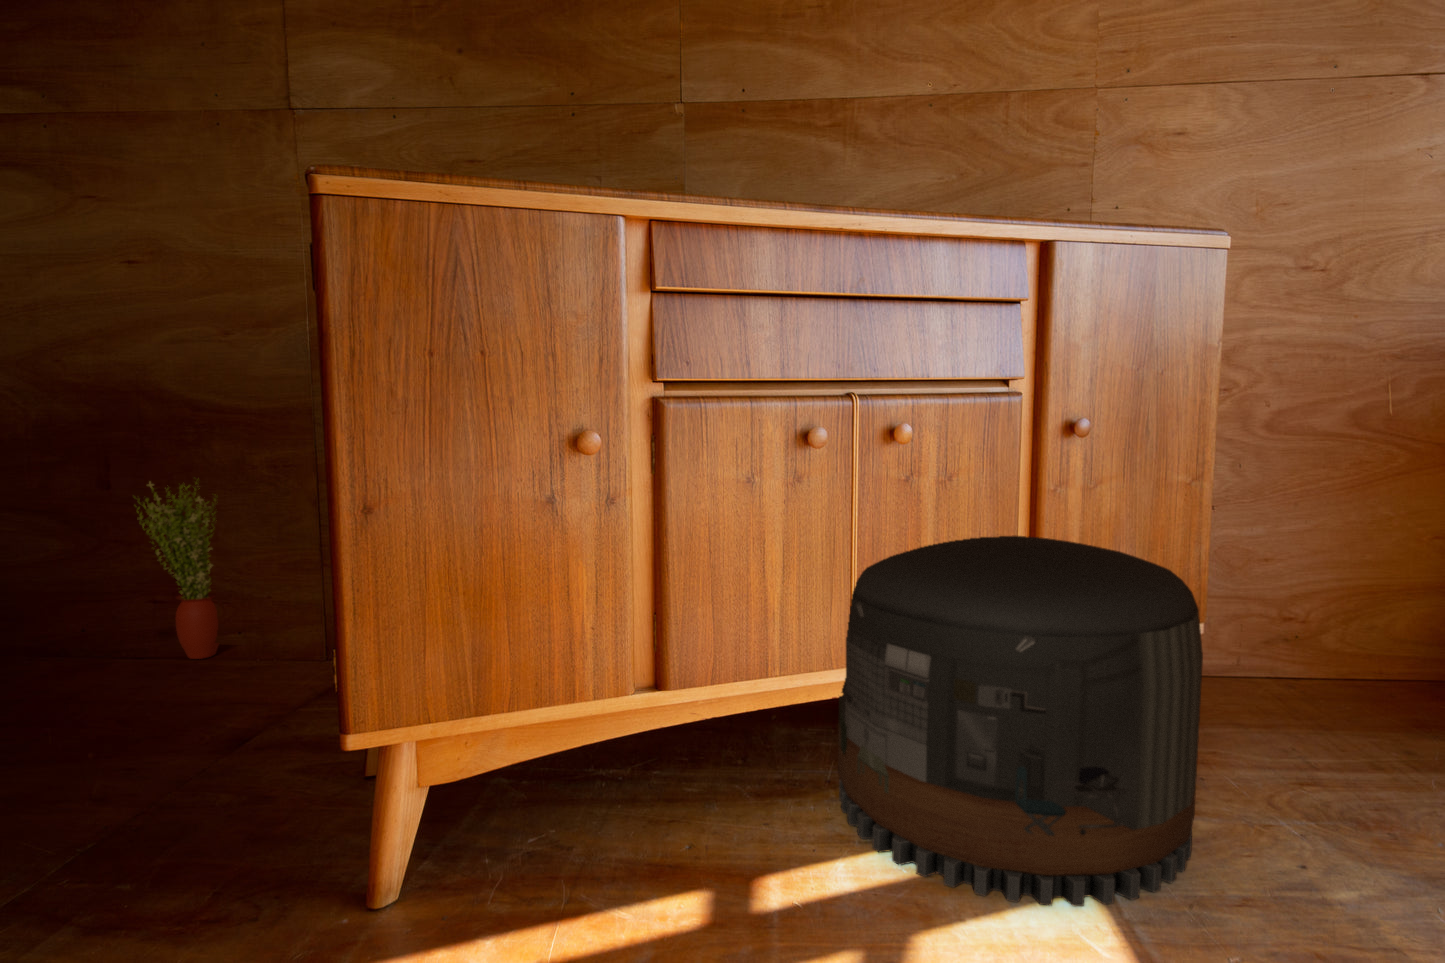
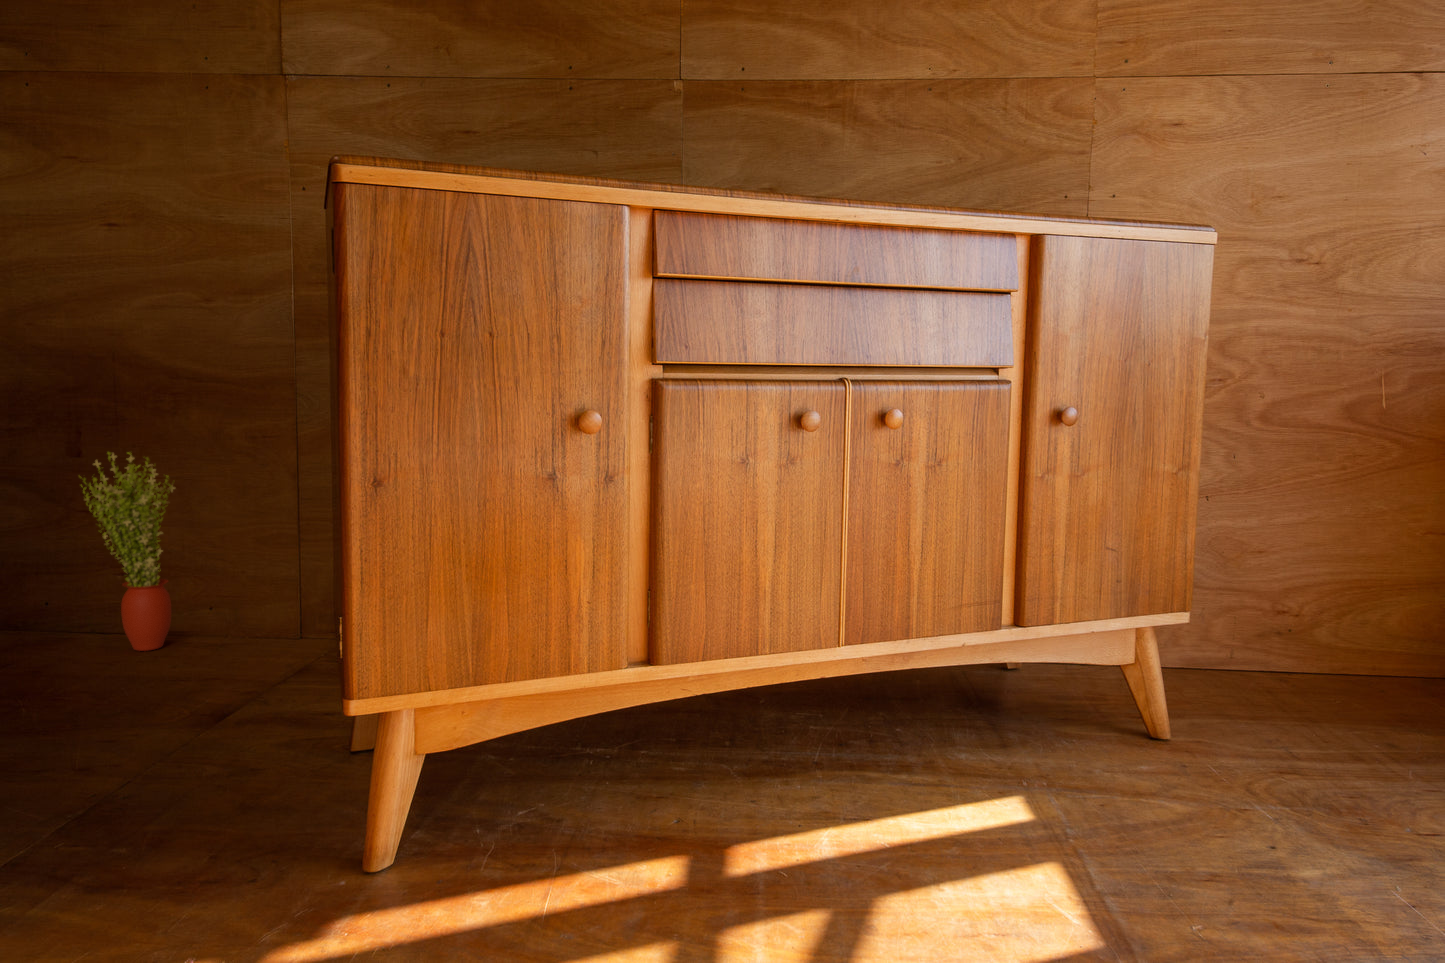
pouf: present [838,535,1203,906] -> none [826,524,1176,869]

